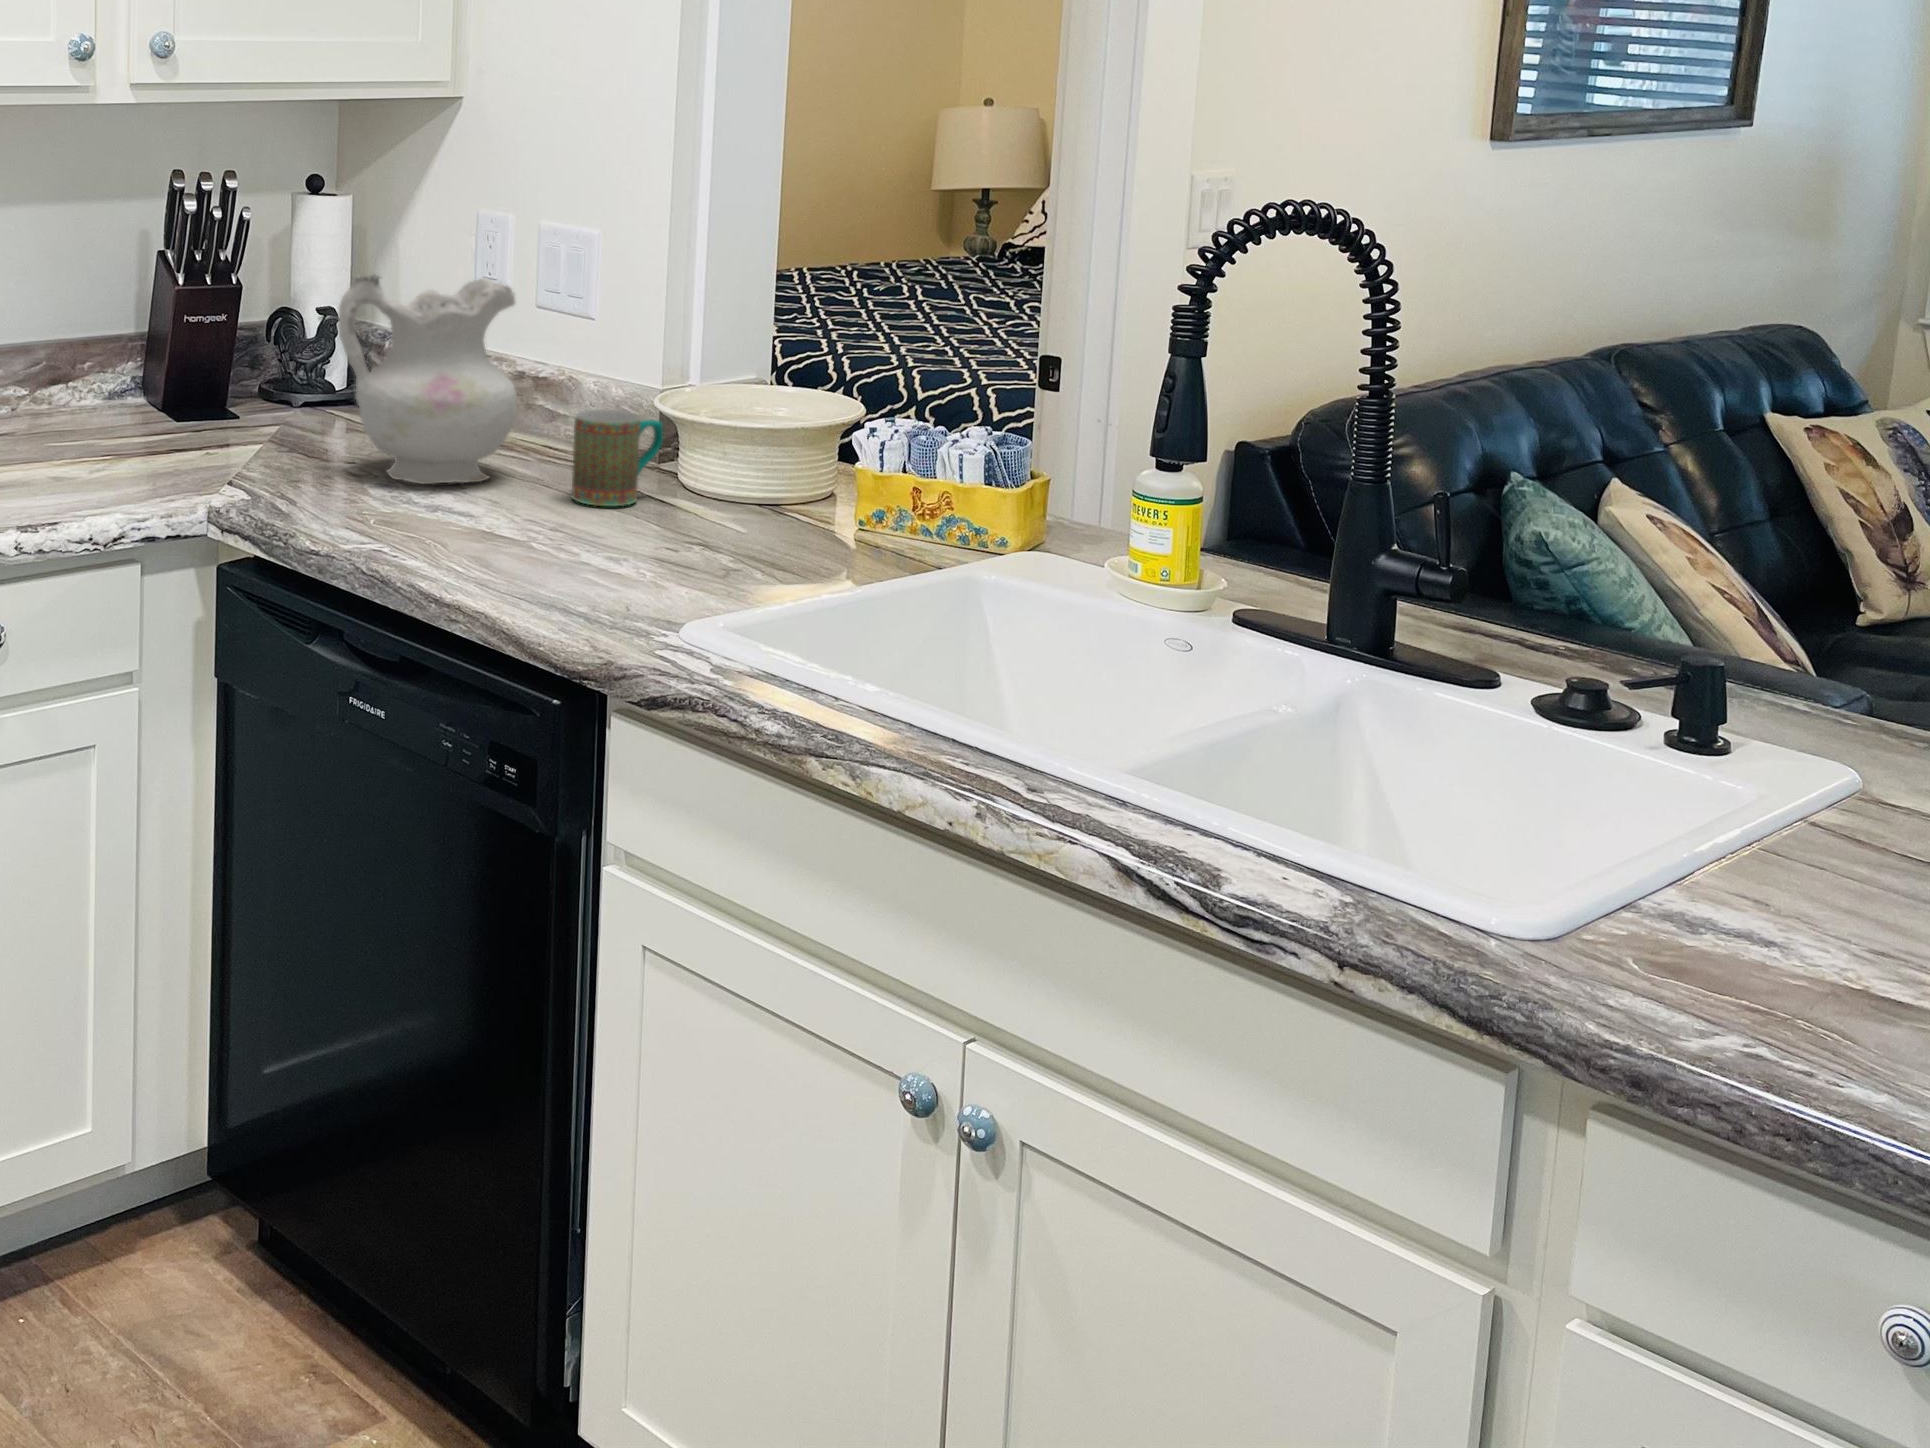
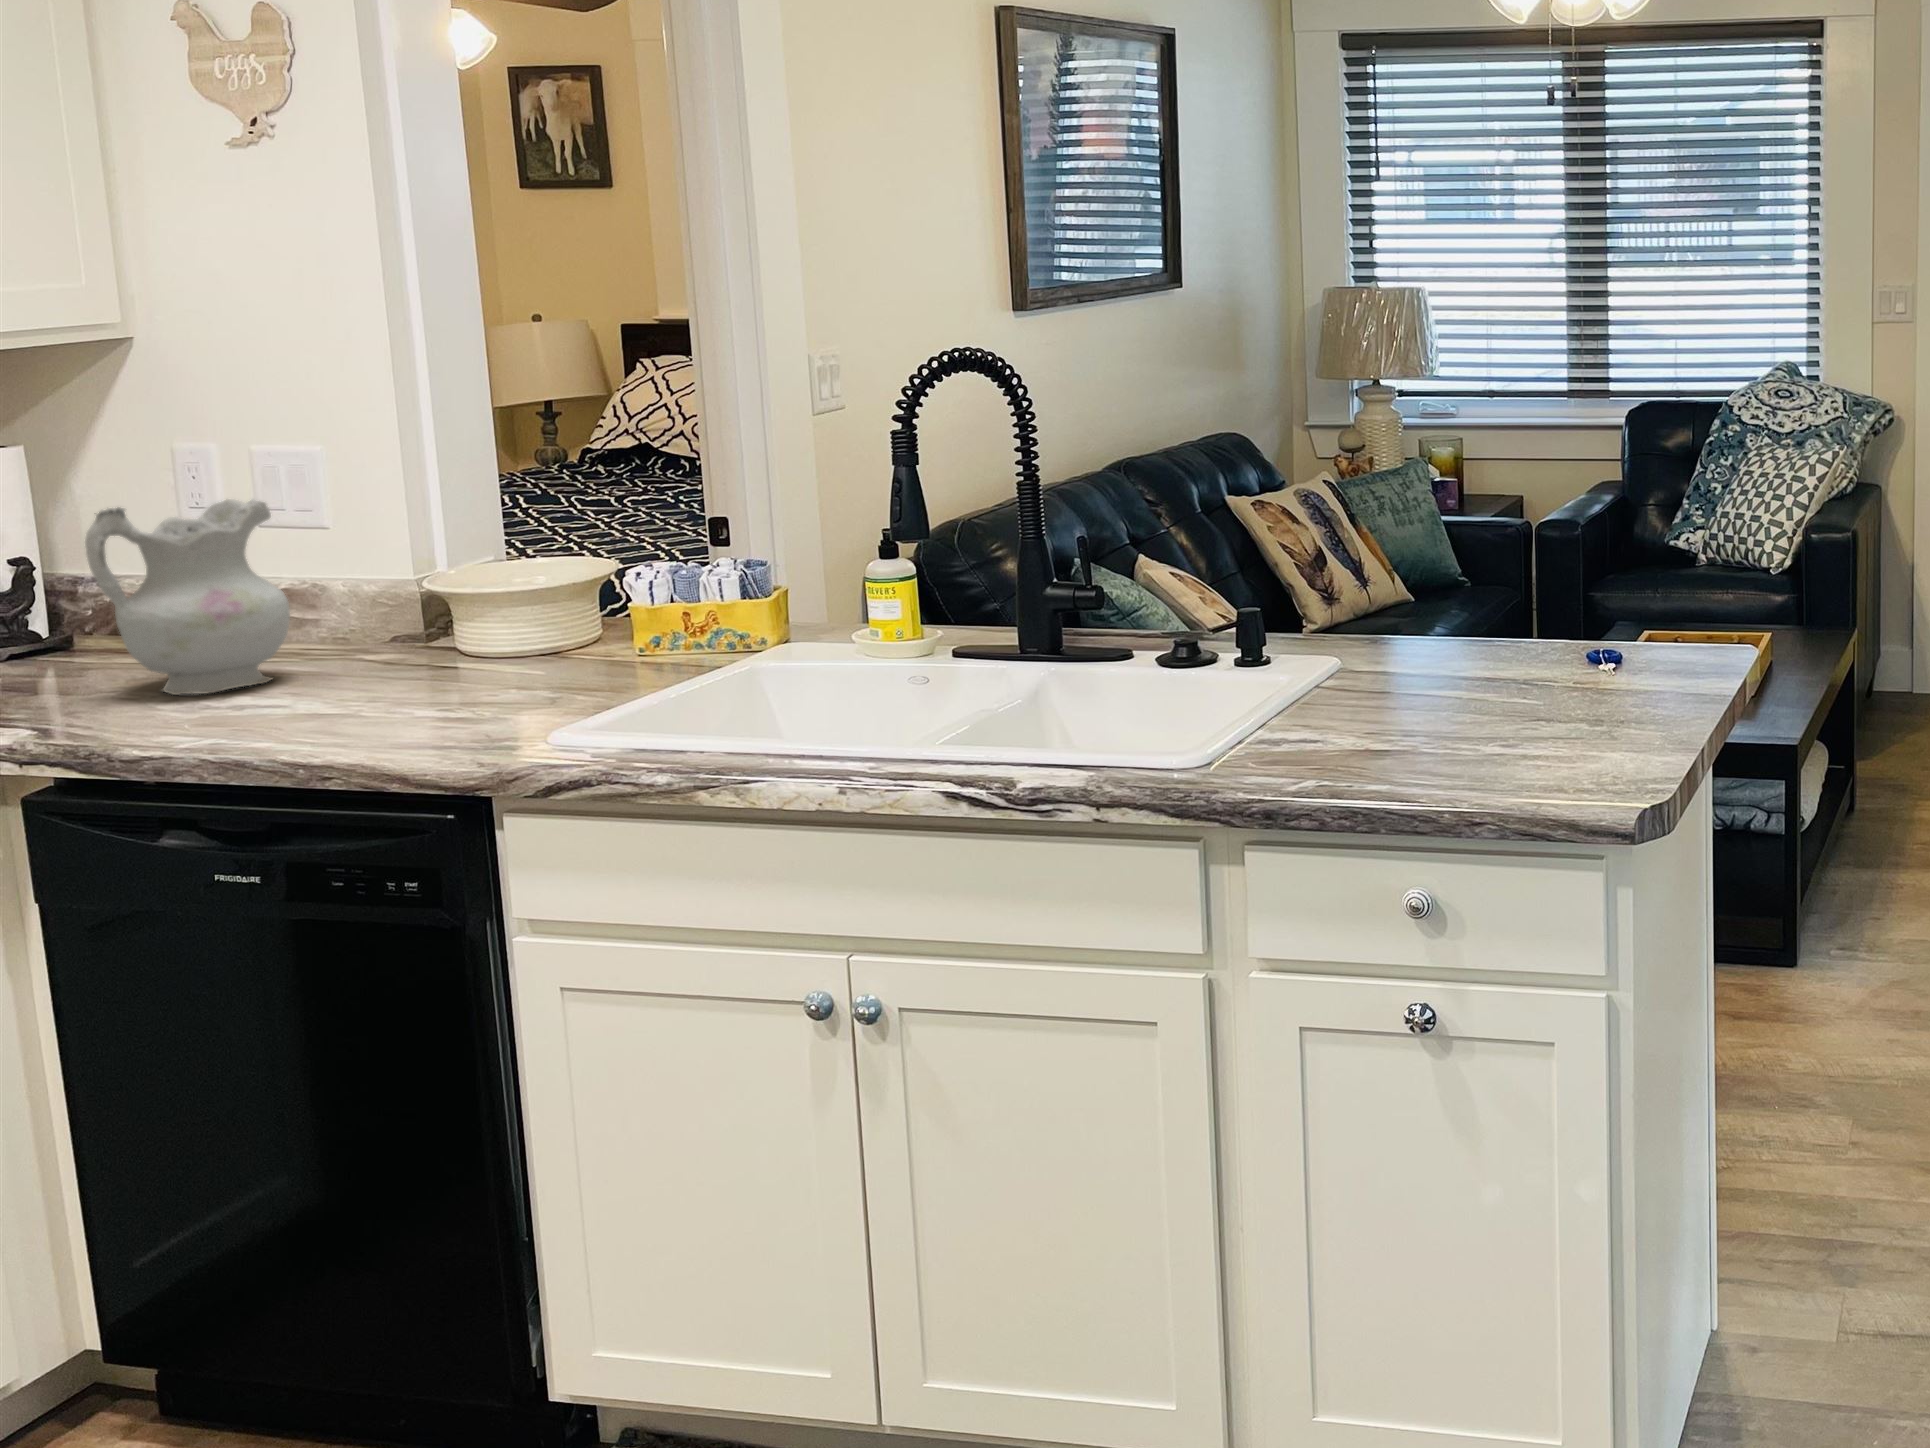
mug: present [572,409,663,506] -> none [359,596,444,680]

